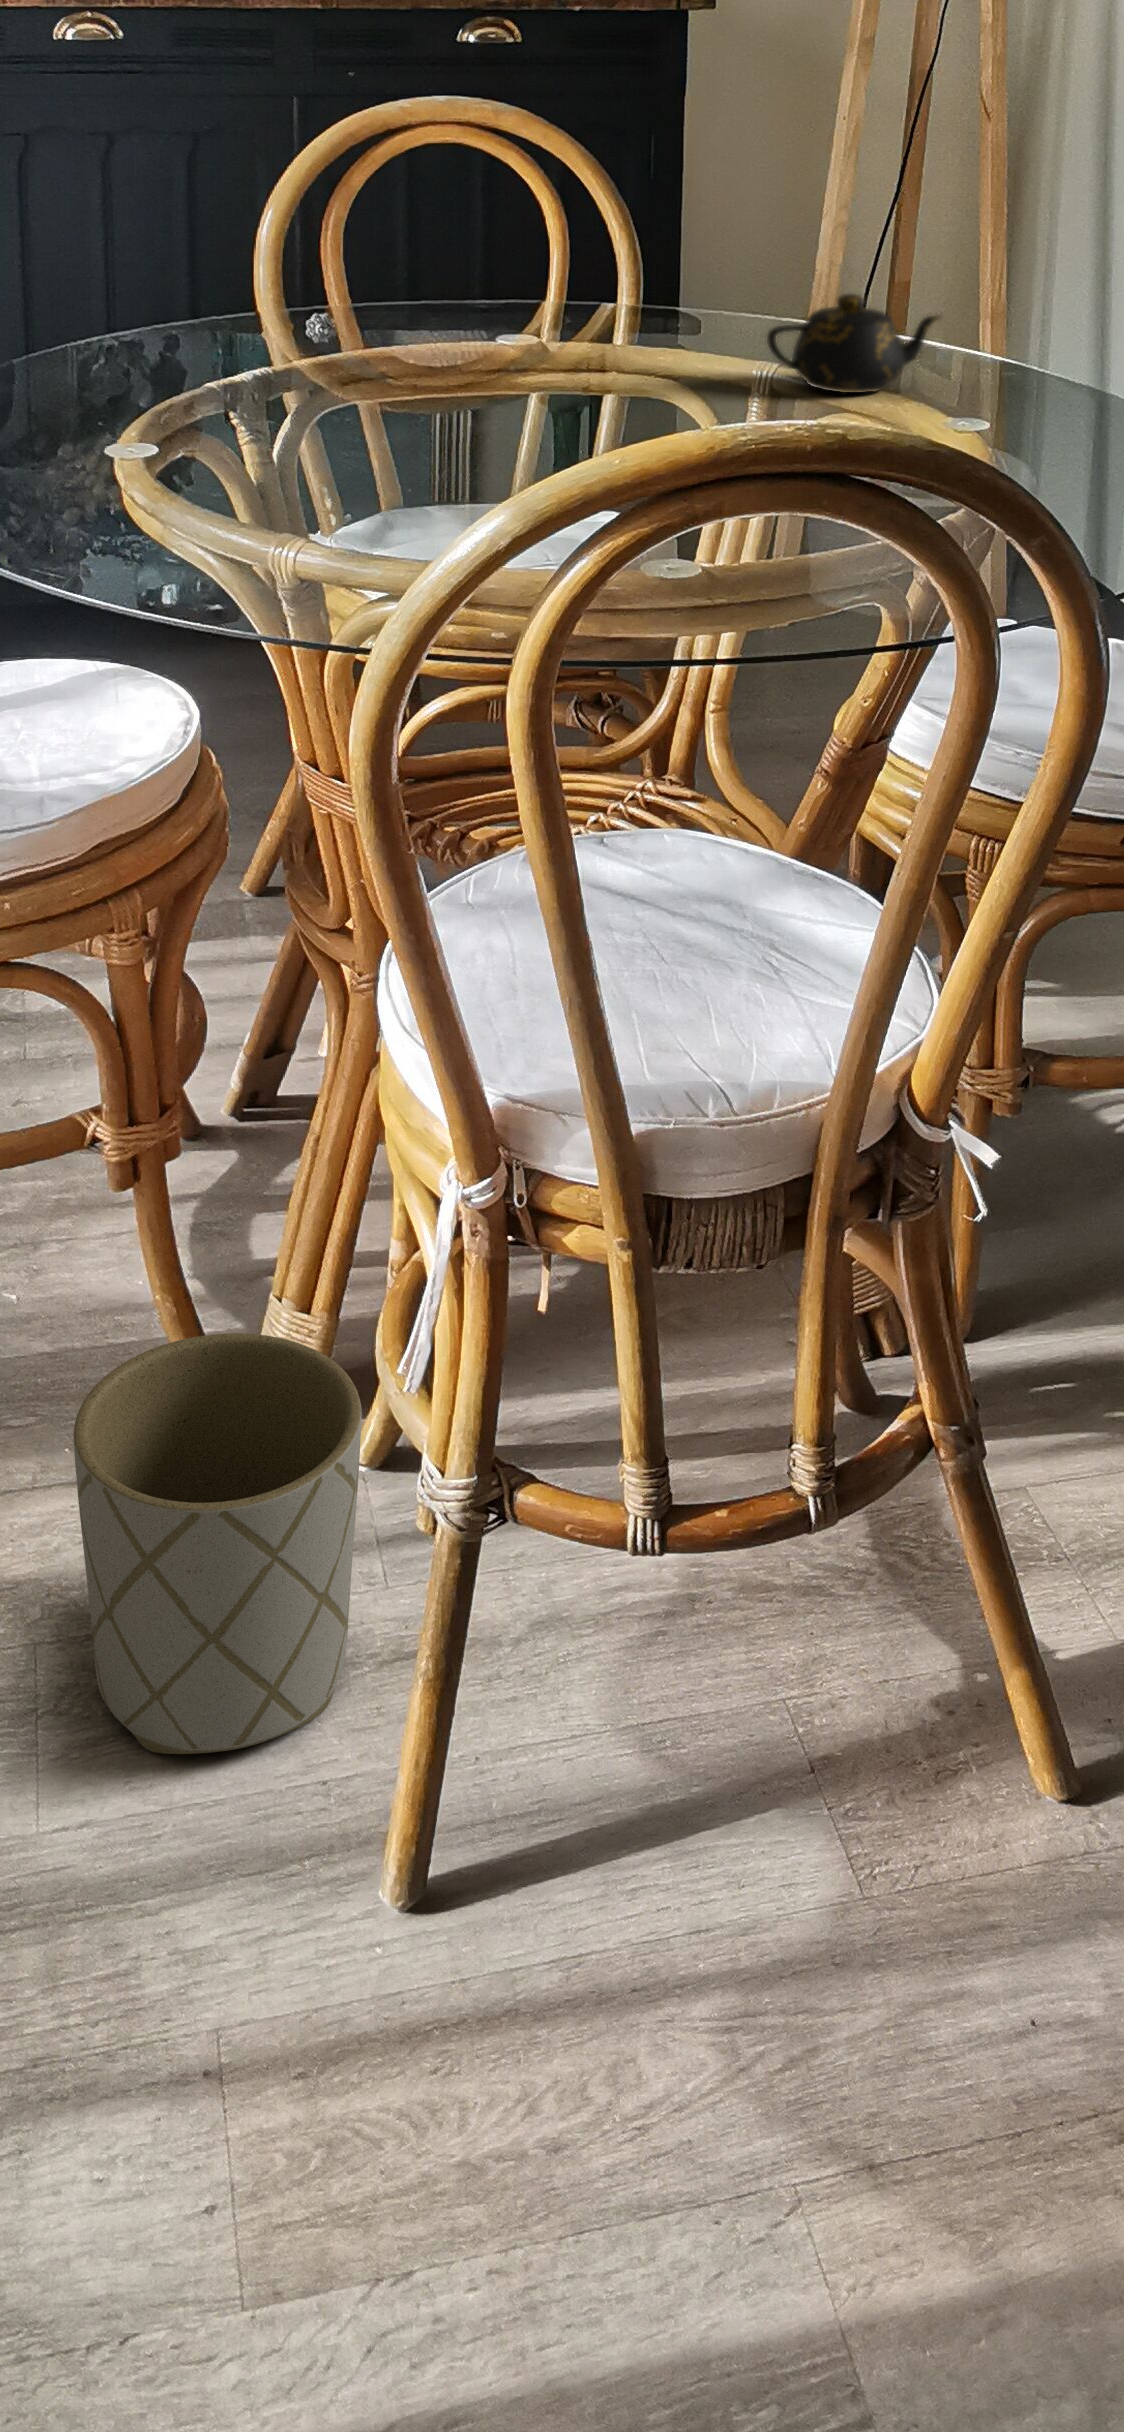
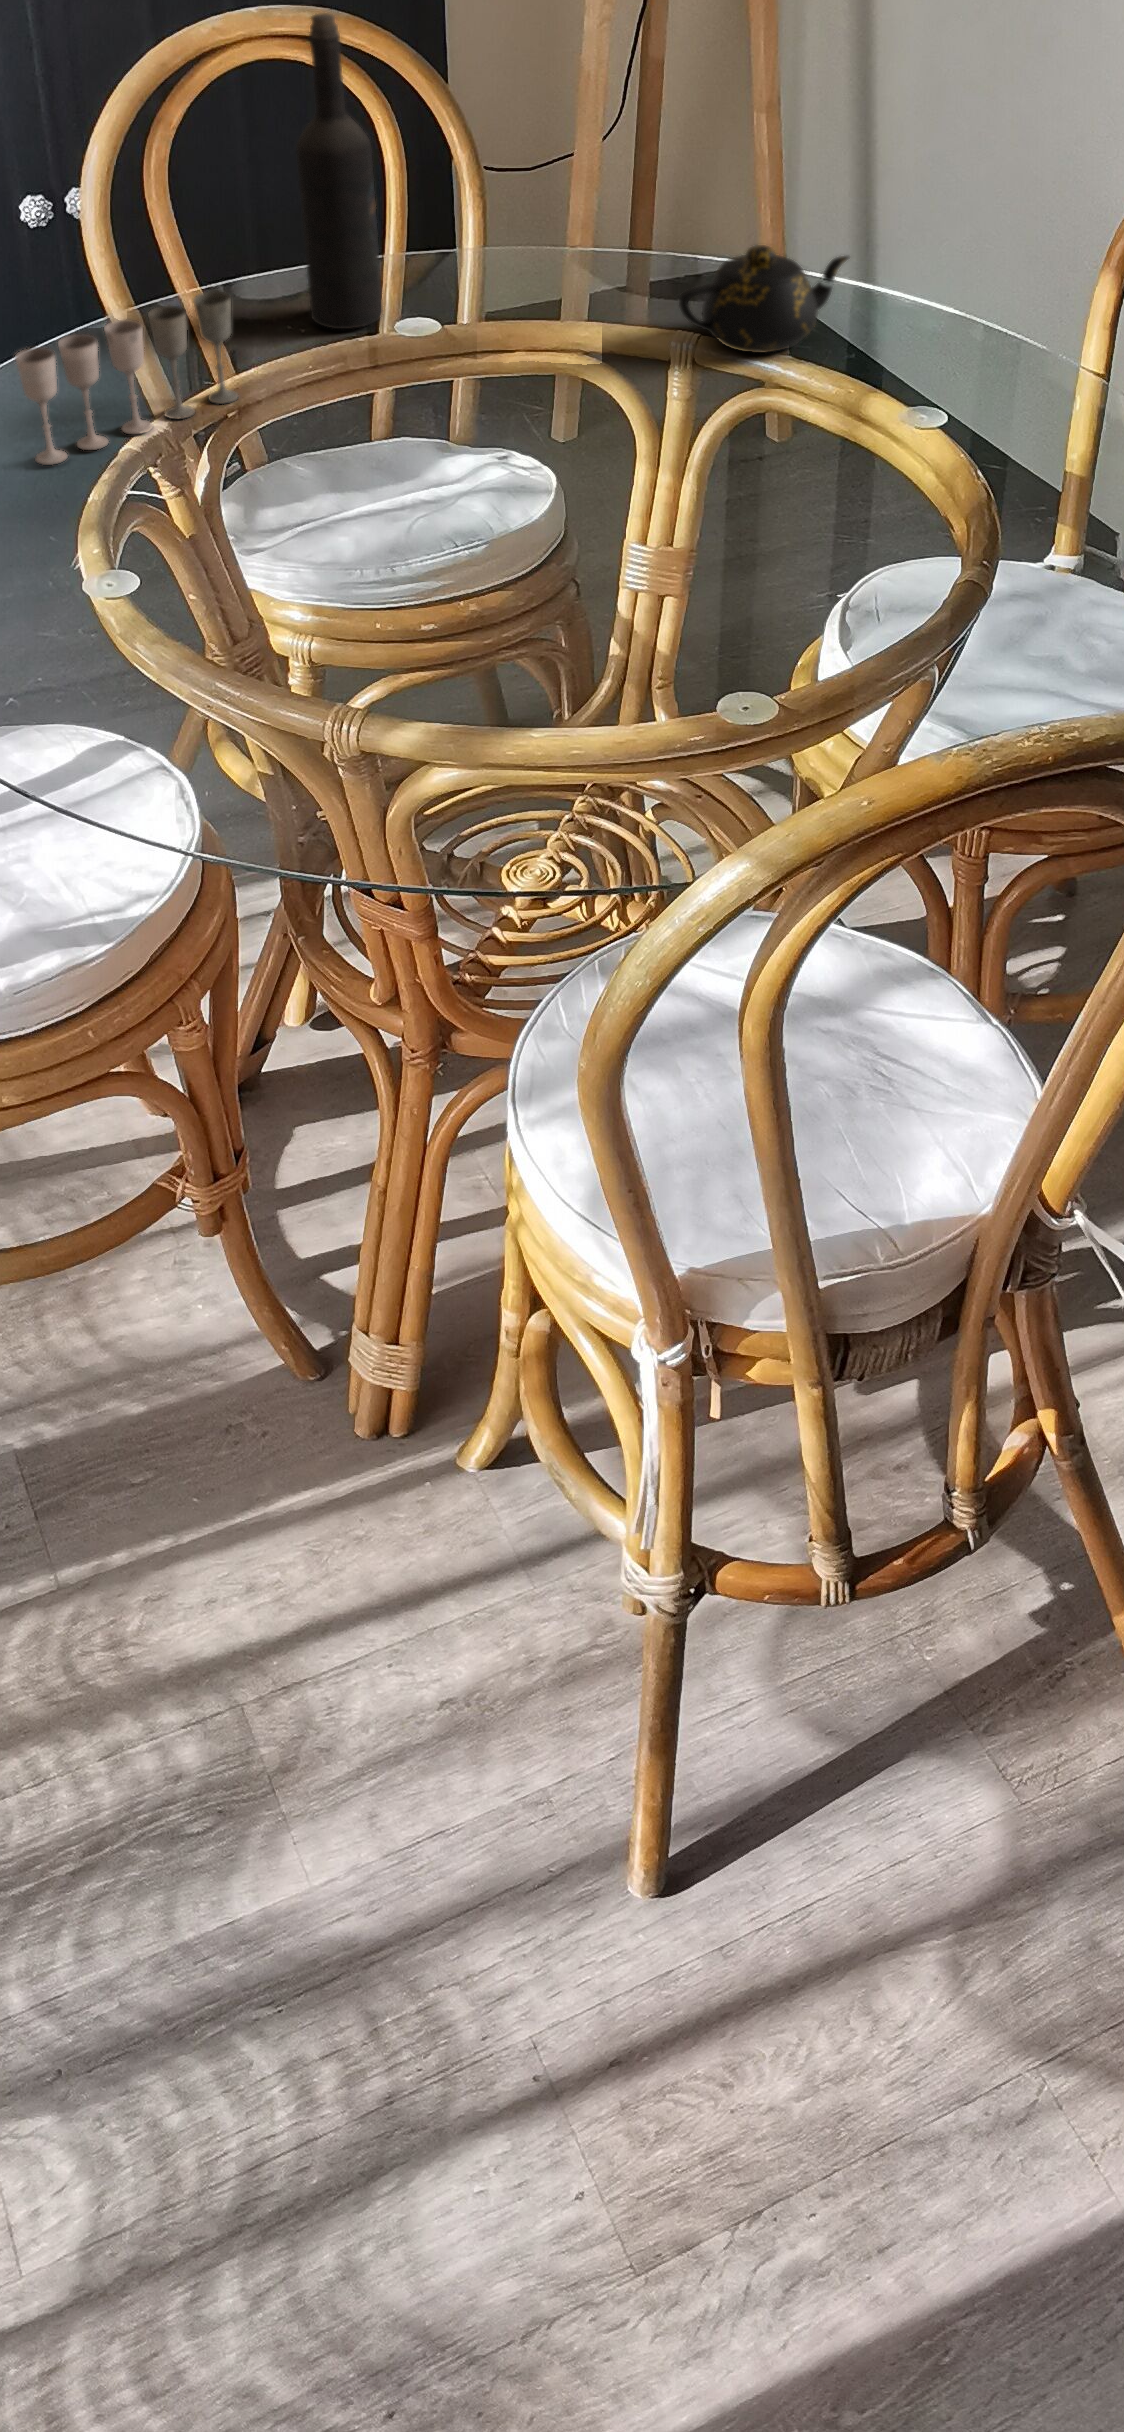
wine bottle: none [434,65,505,357] -> present [296,13,383,329]
wine glass: none [129,285,343,408] -> present [15,291,238,465]
planter: present [73,1333,362,1754] -> none [273,1443,538,1814]

